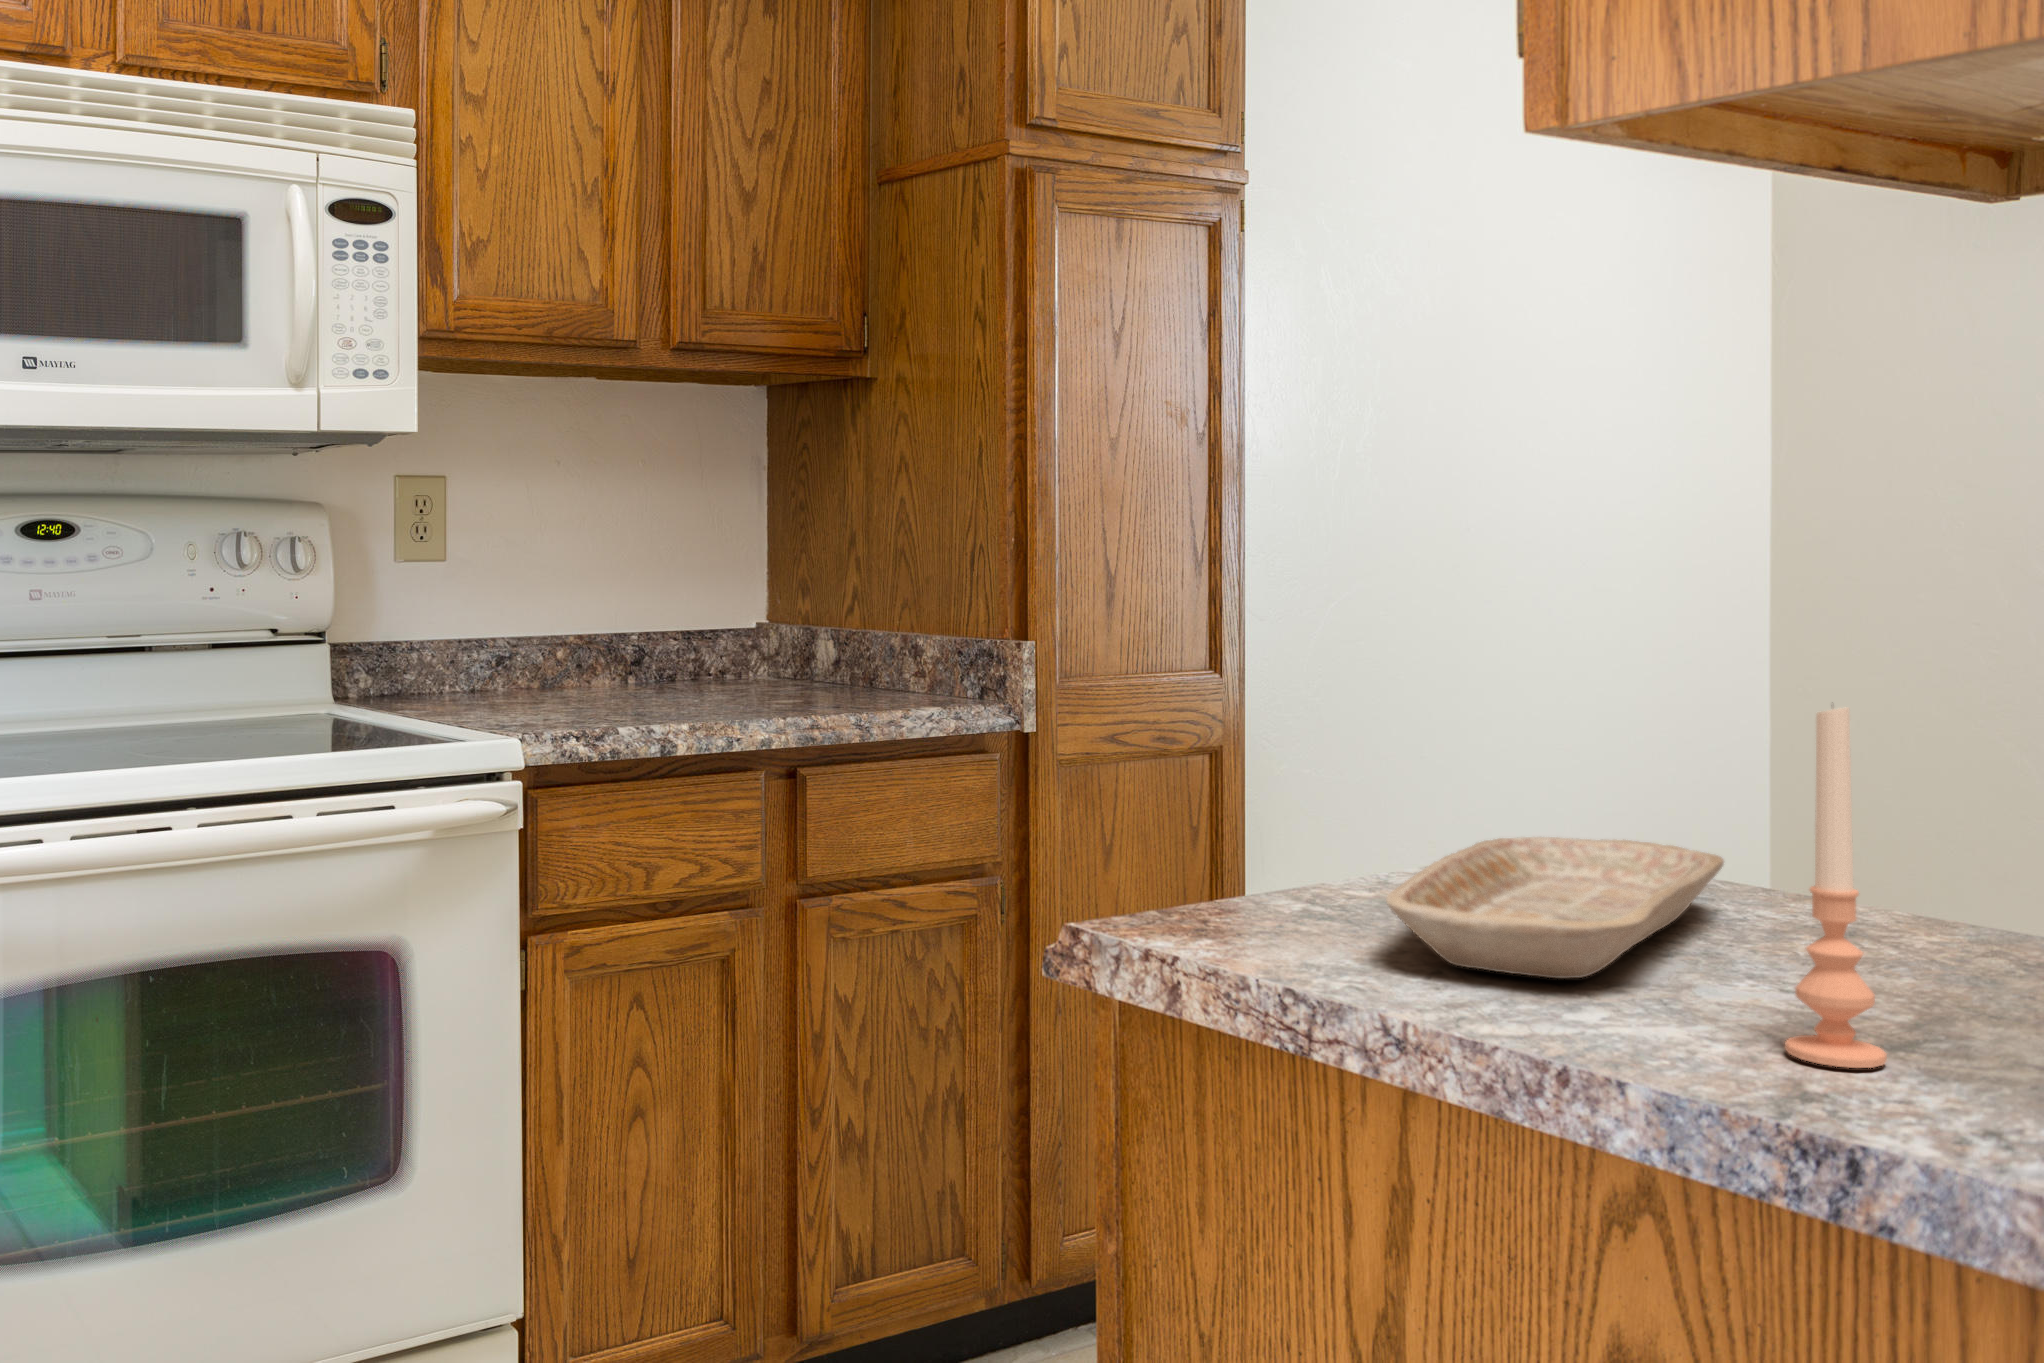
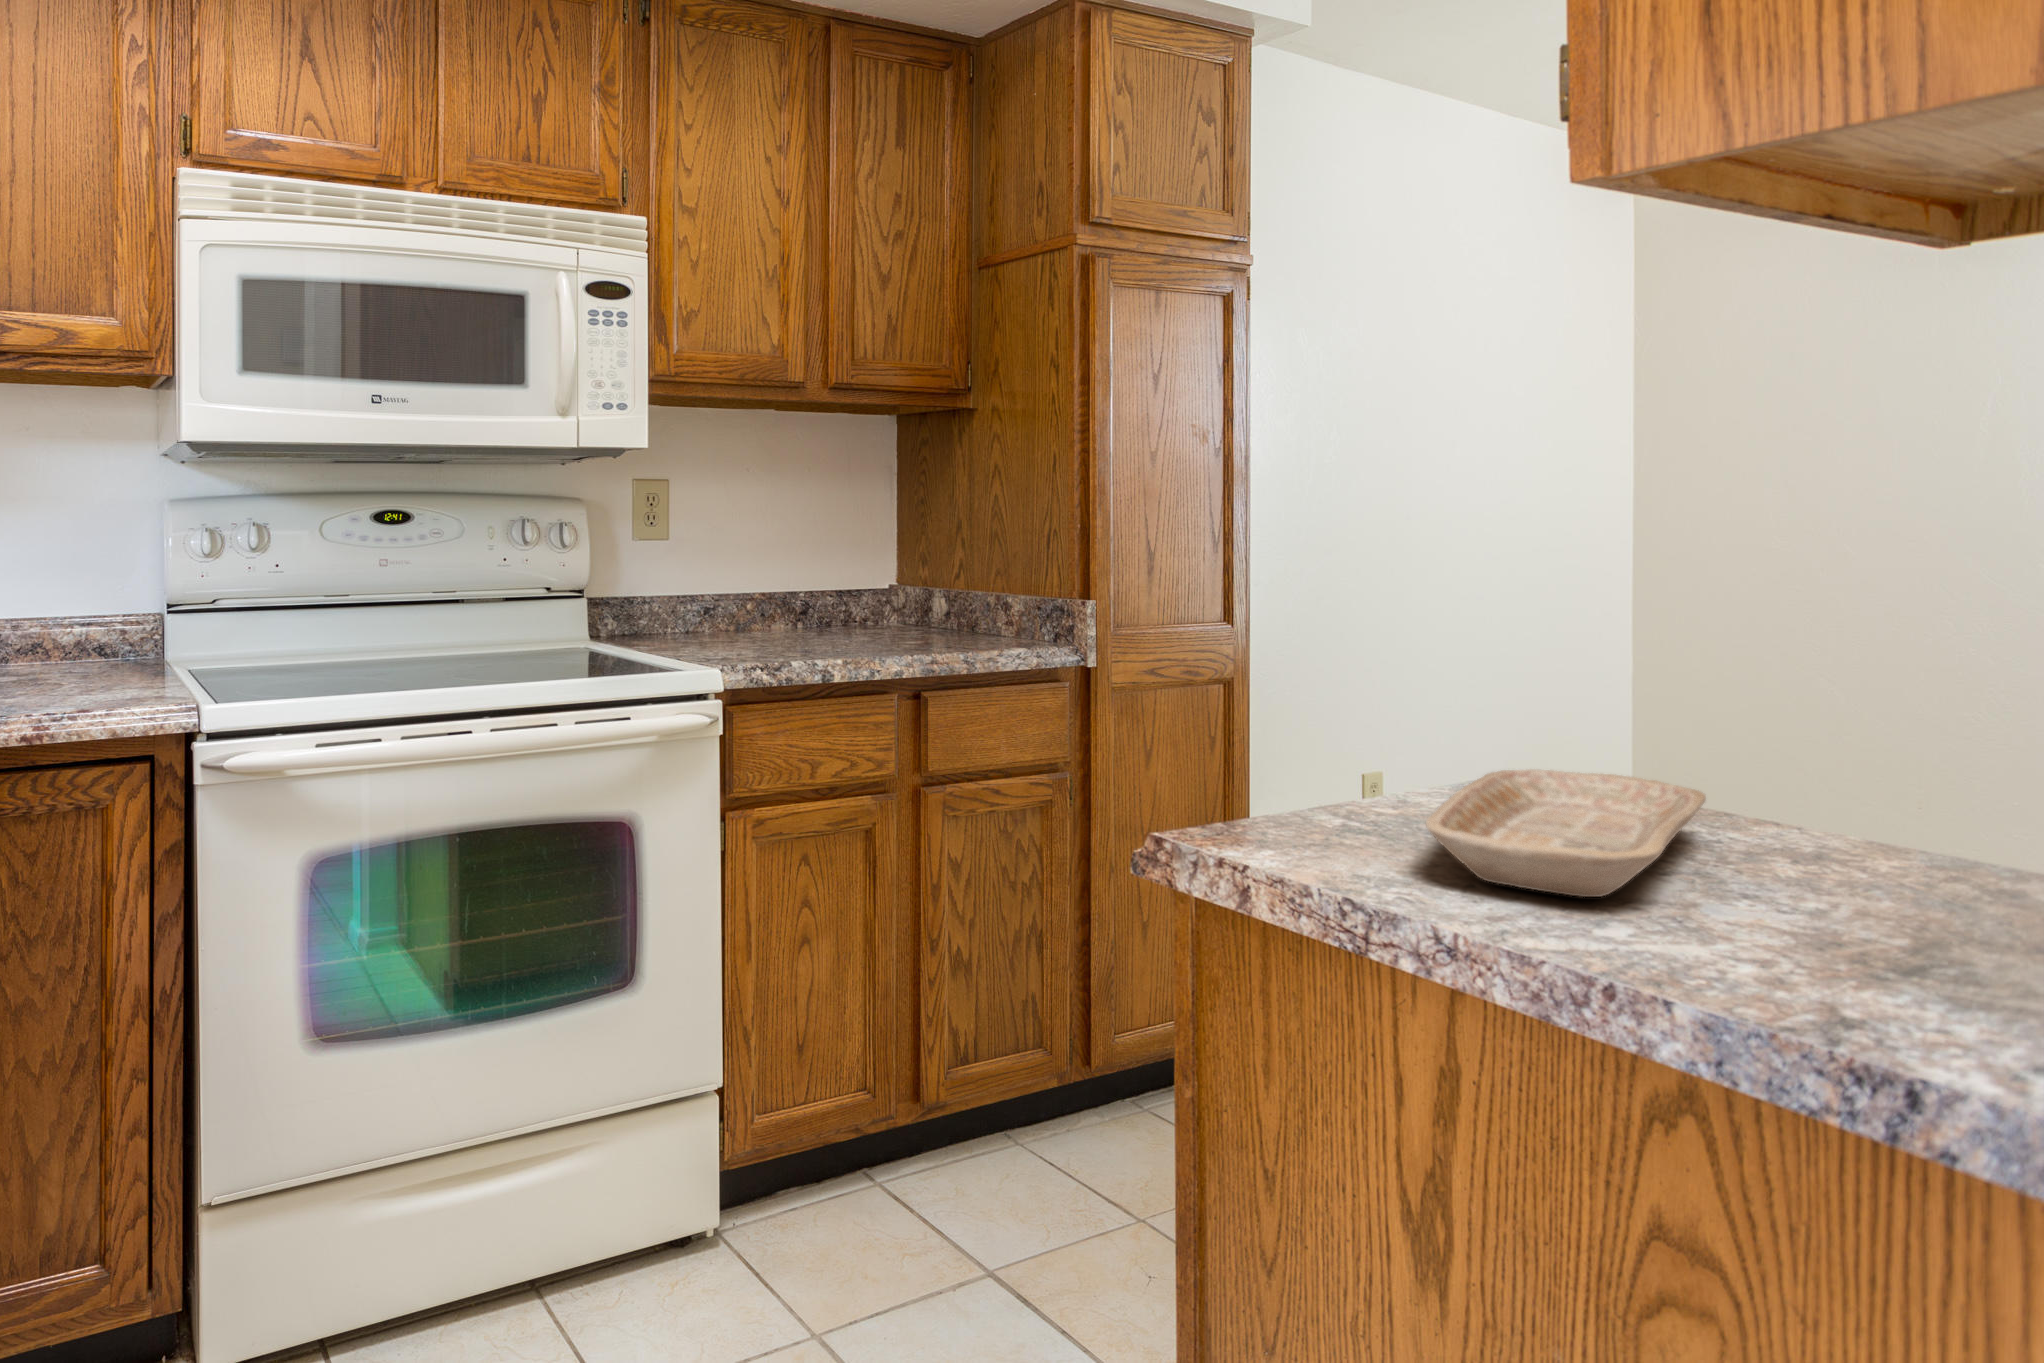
candle: present [1785,708,1887,1068] -> none [1810,675,1911,996]

